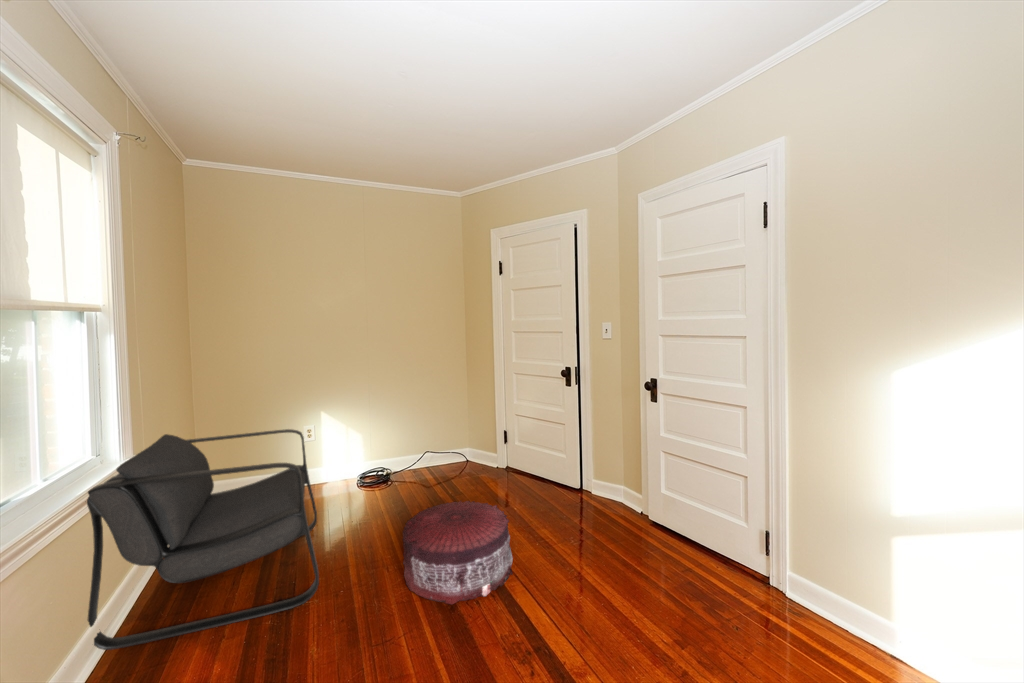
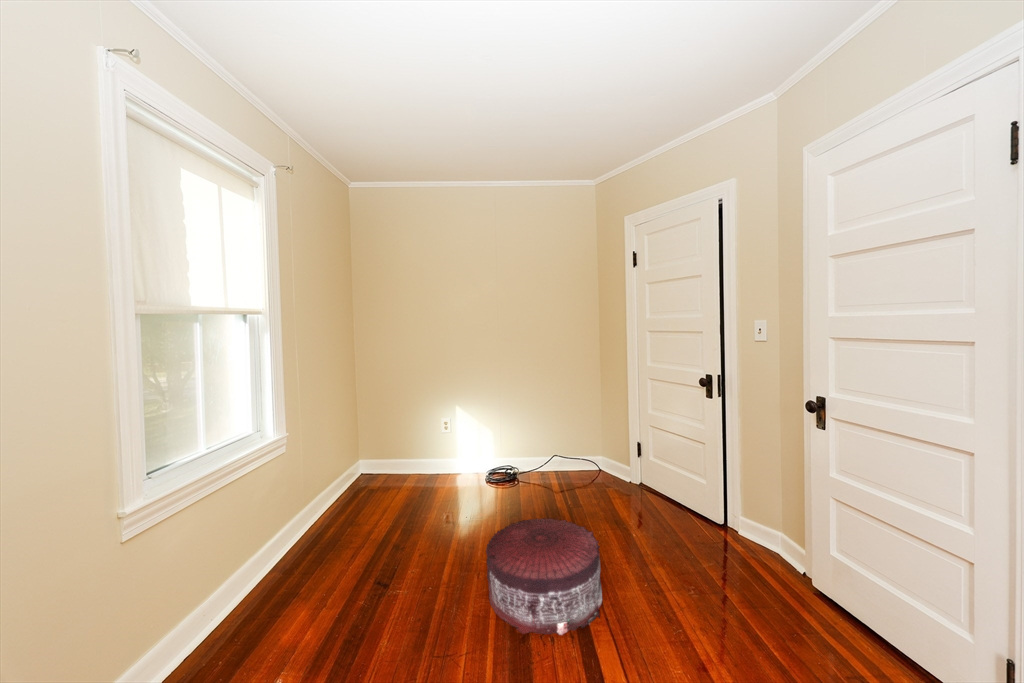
armchair: present [87,429,319,650] -> none [248,423,437,594]

